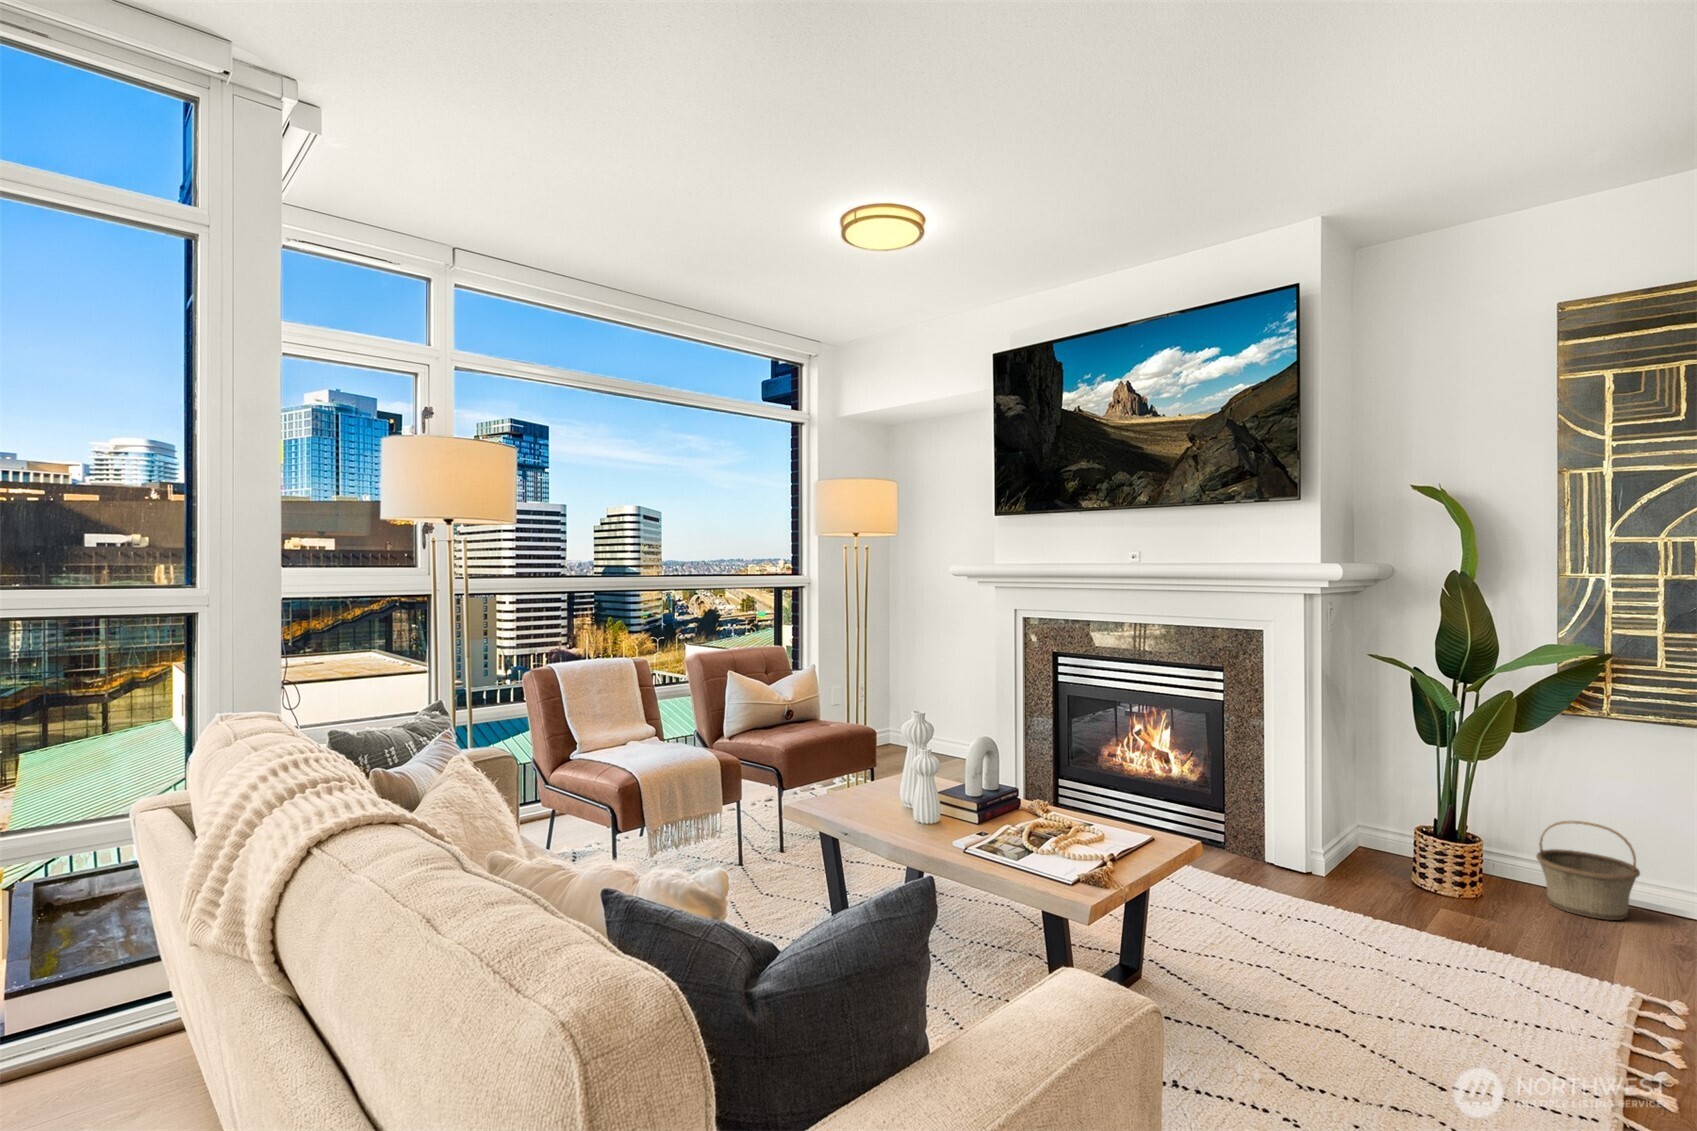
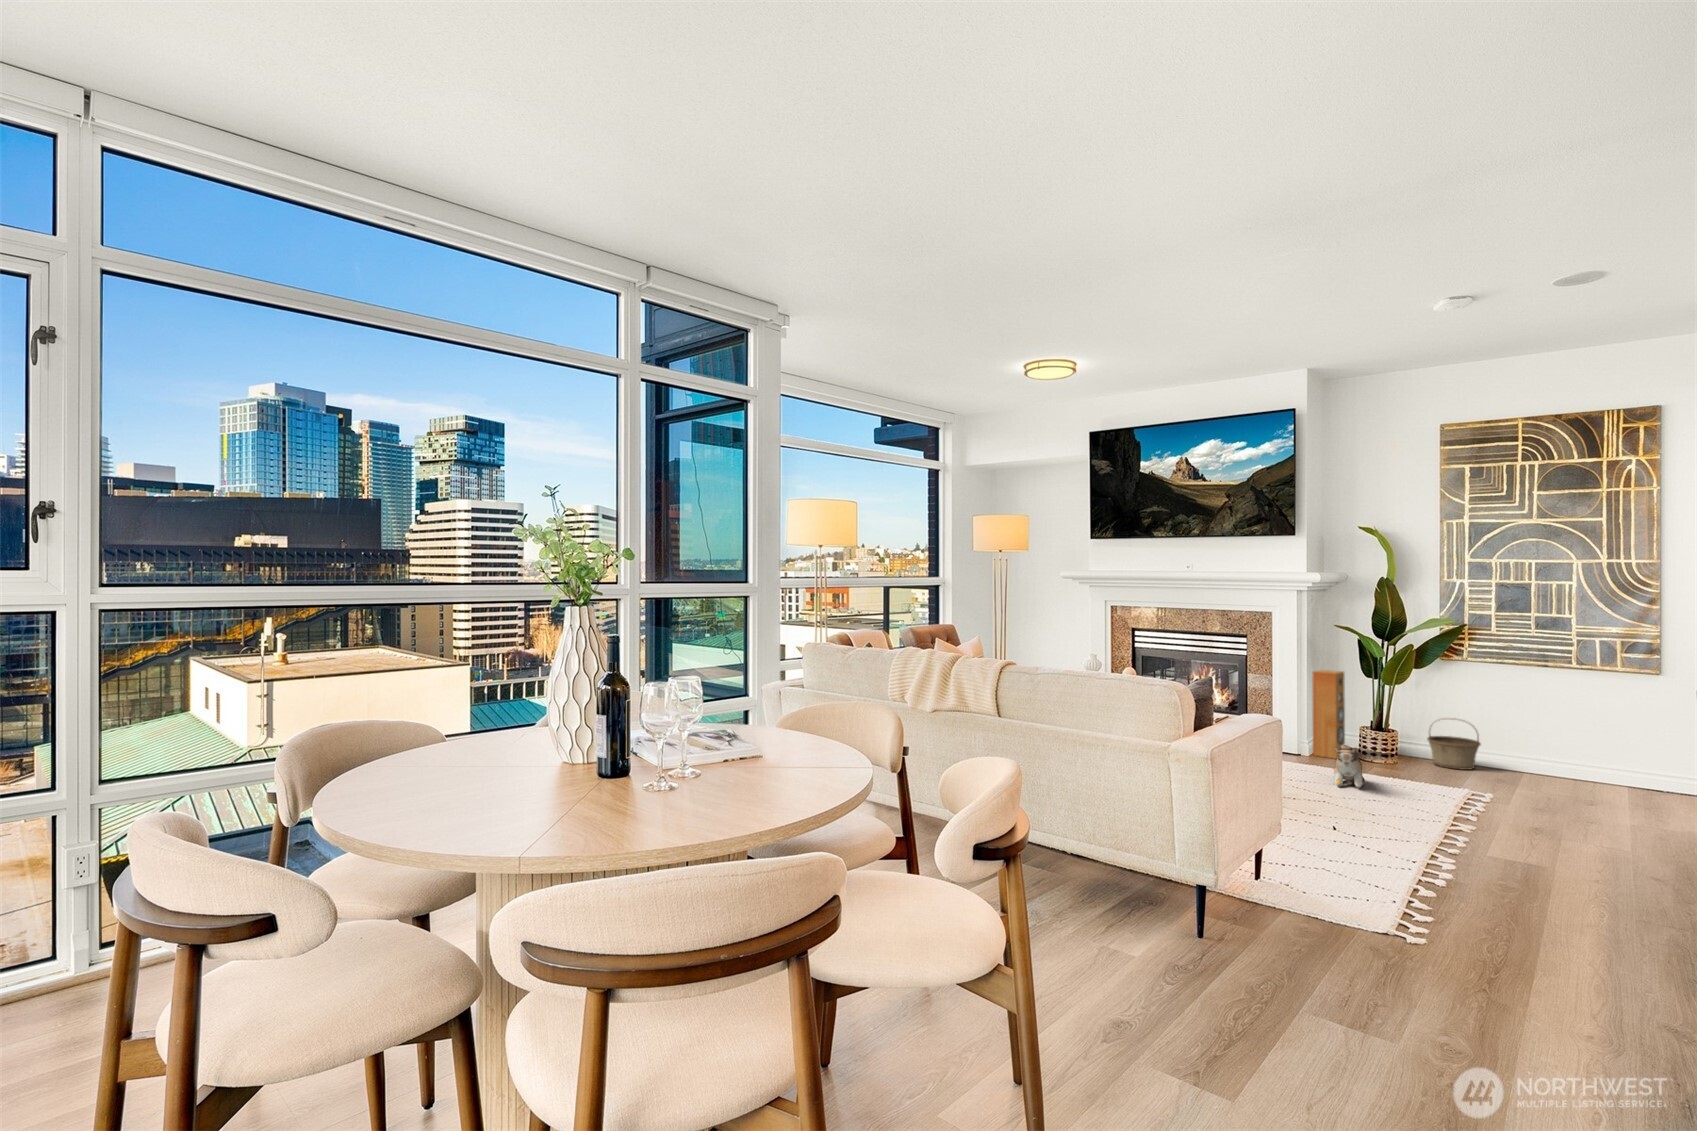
speaker: none [1330,728,1388,887] -> present [1313,670,1345,759]
plush toy: none [1356,890,1419,973] -> present [1334,745,1365,788]

